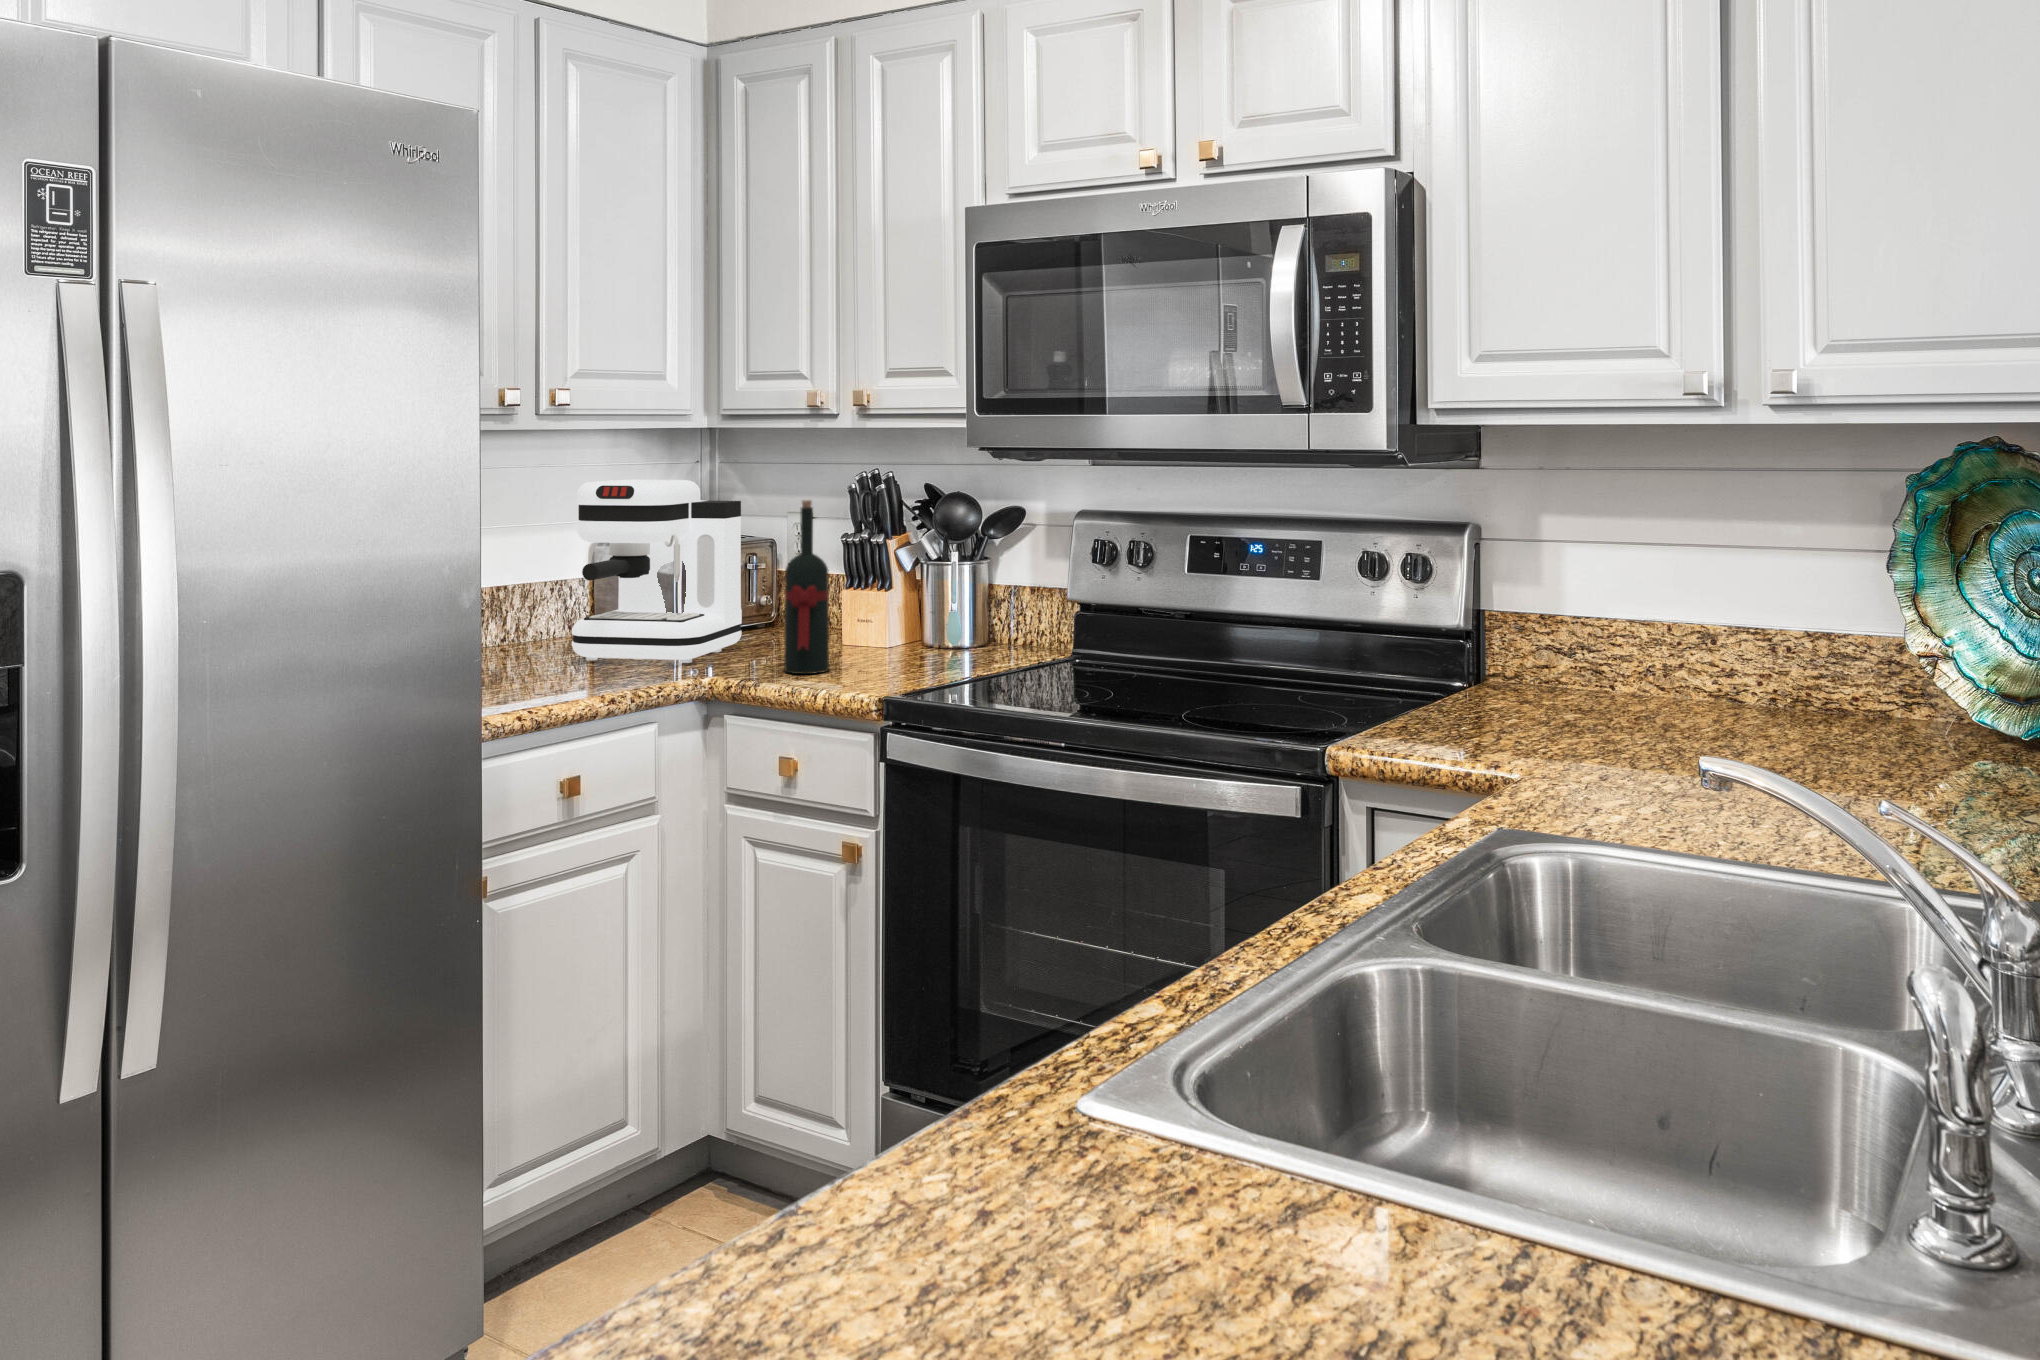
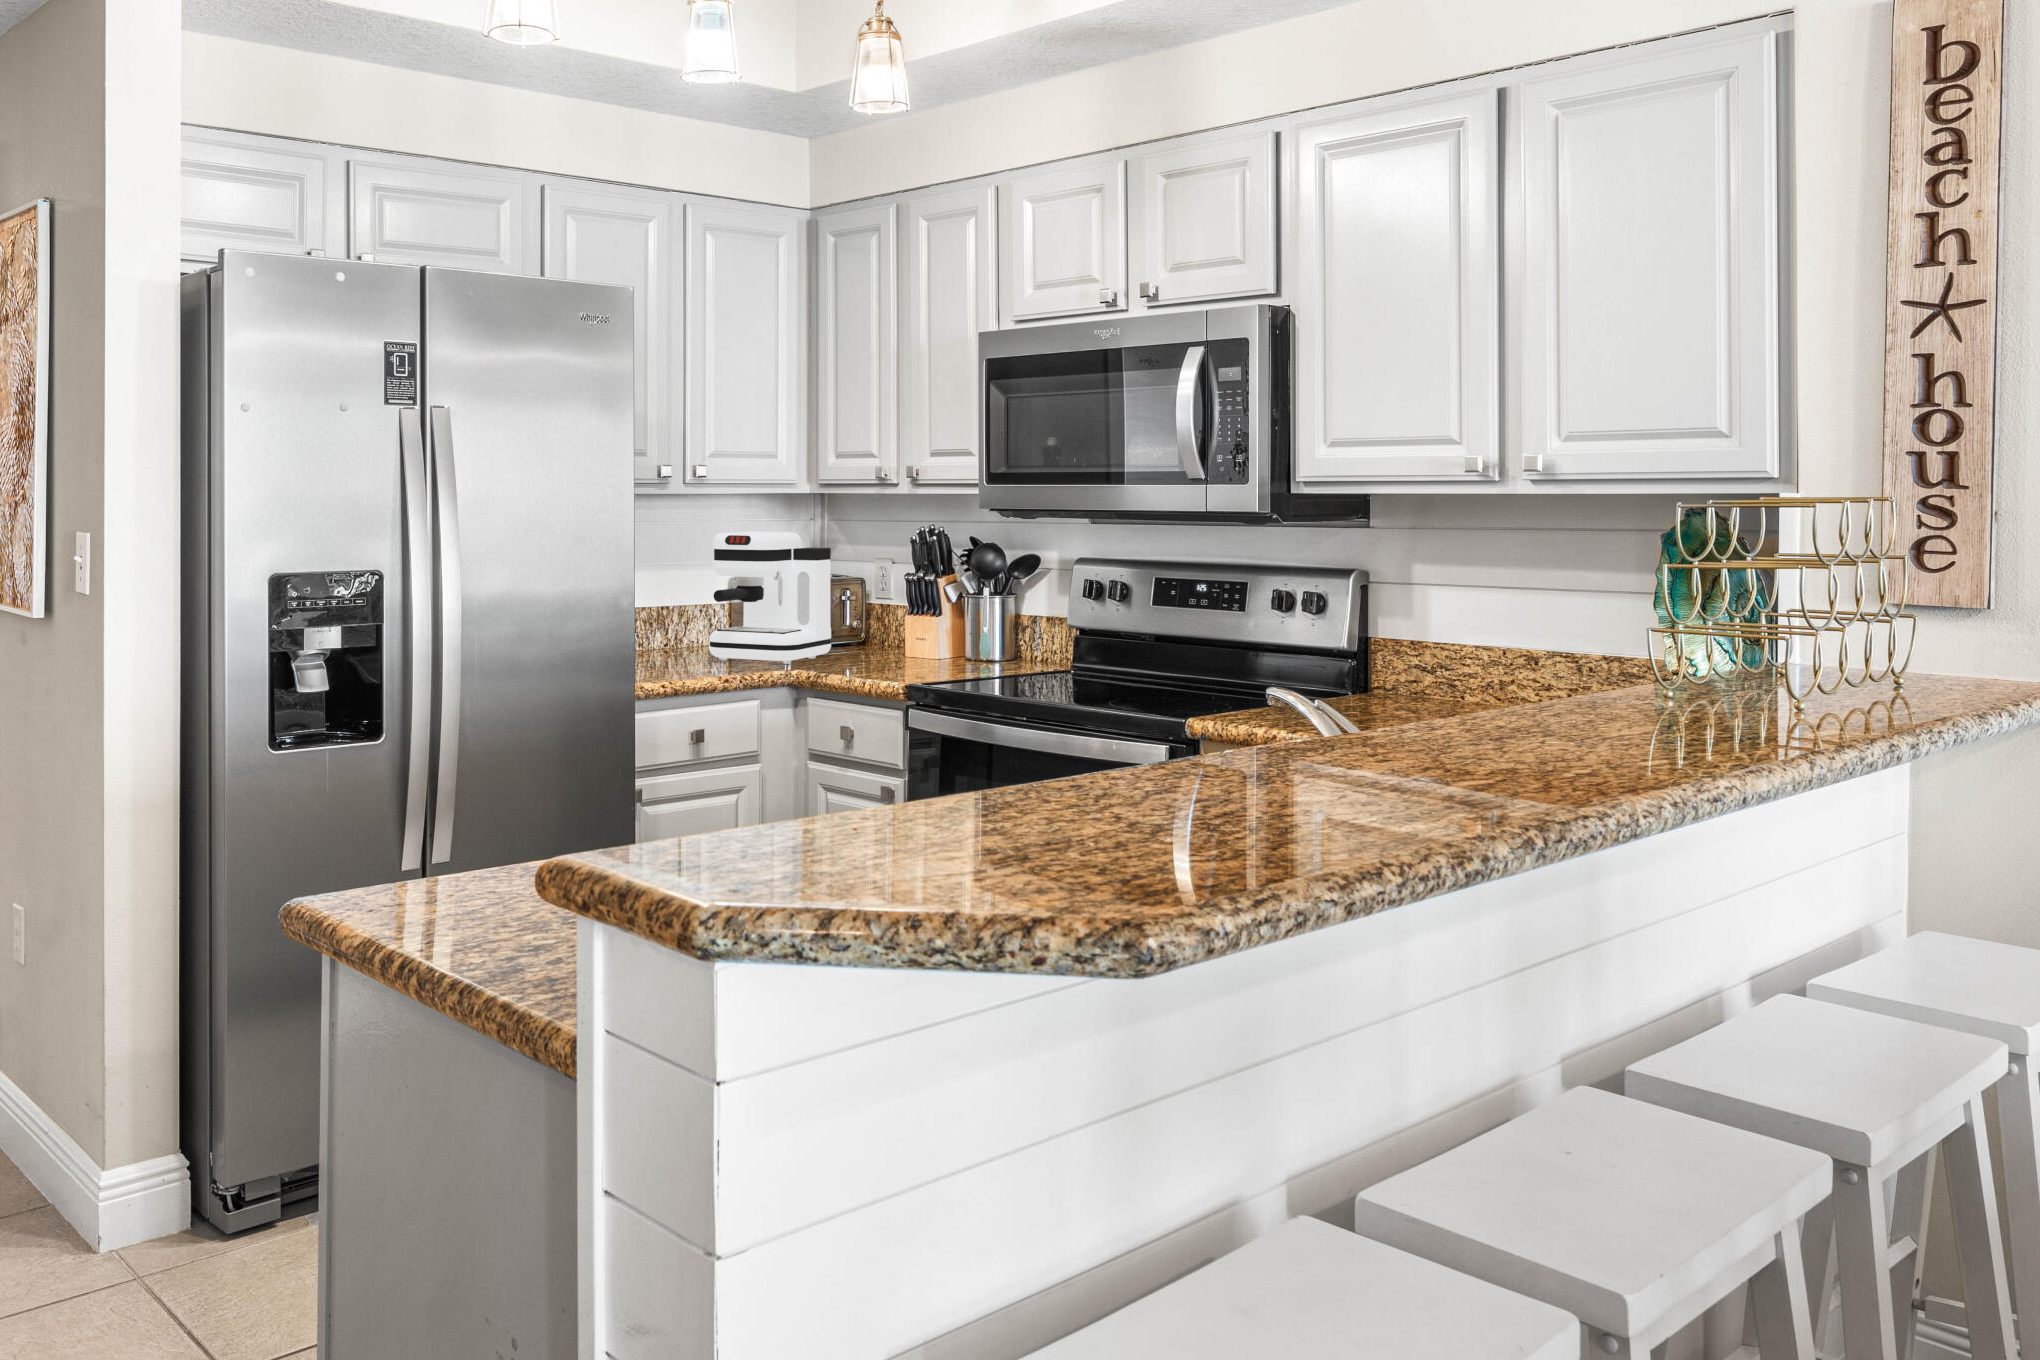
wine bottle: present [784,500,829,674] -> none [852,547,884,672]

